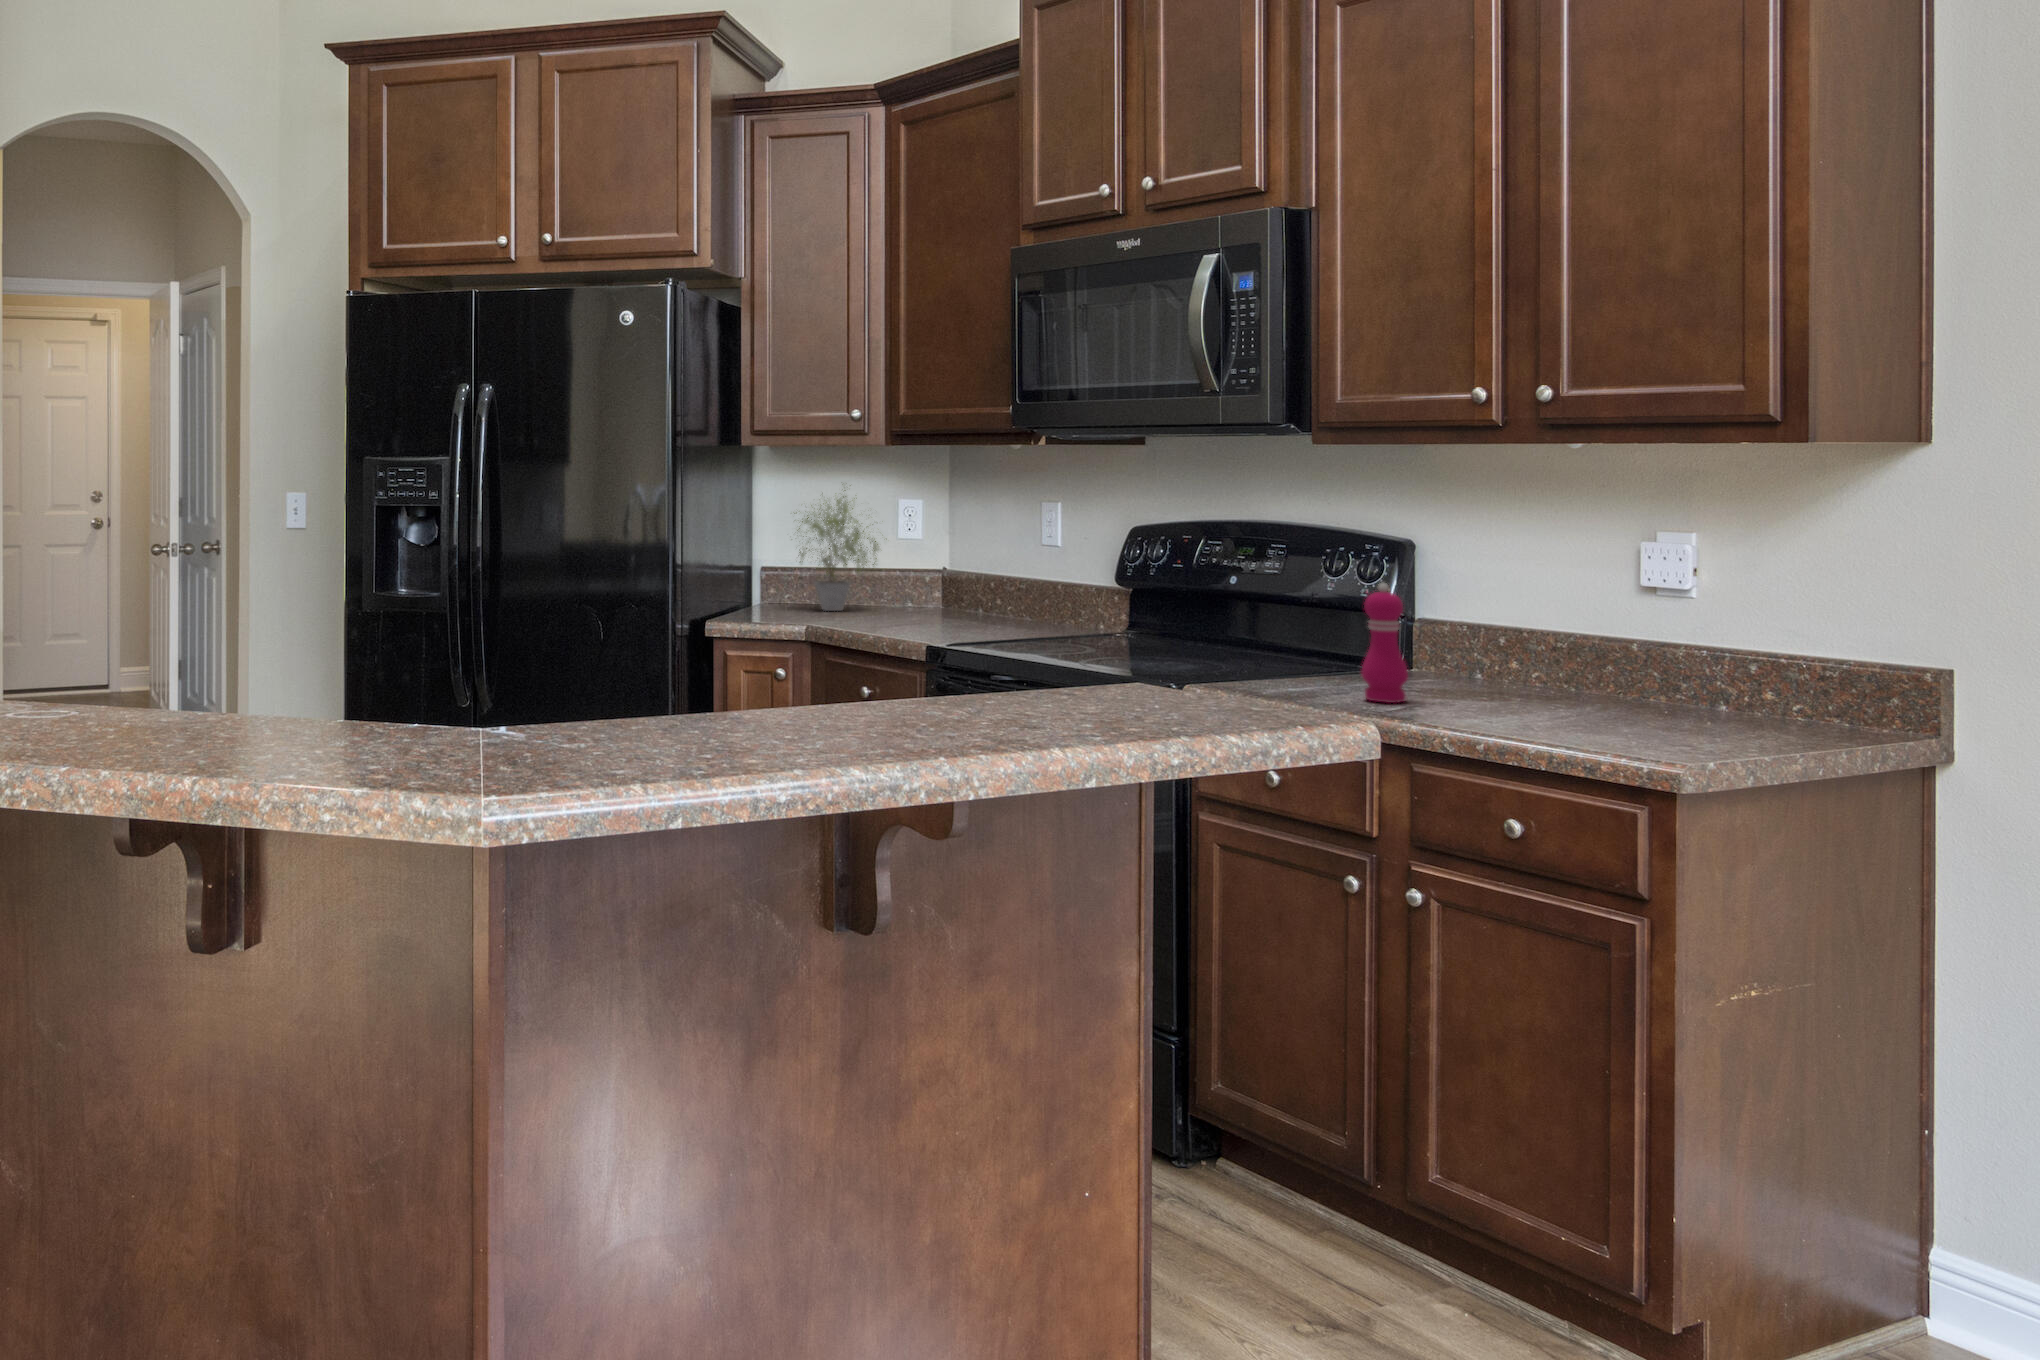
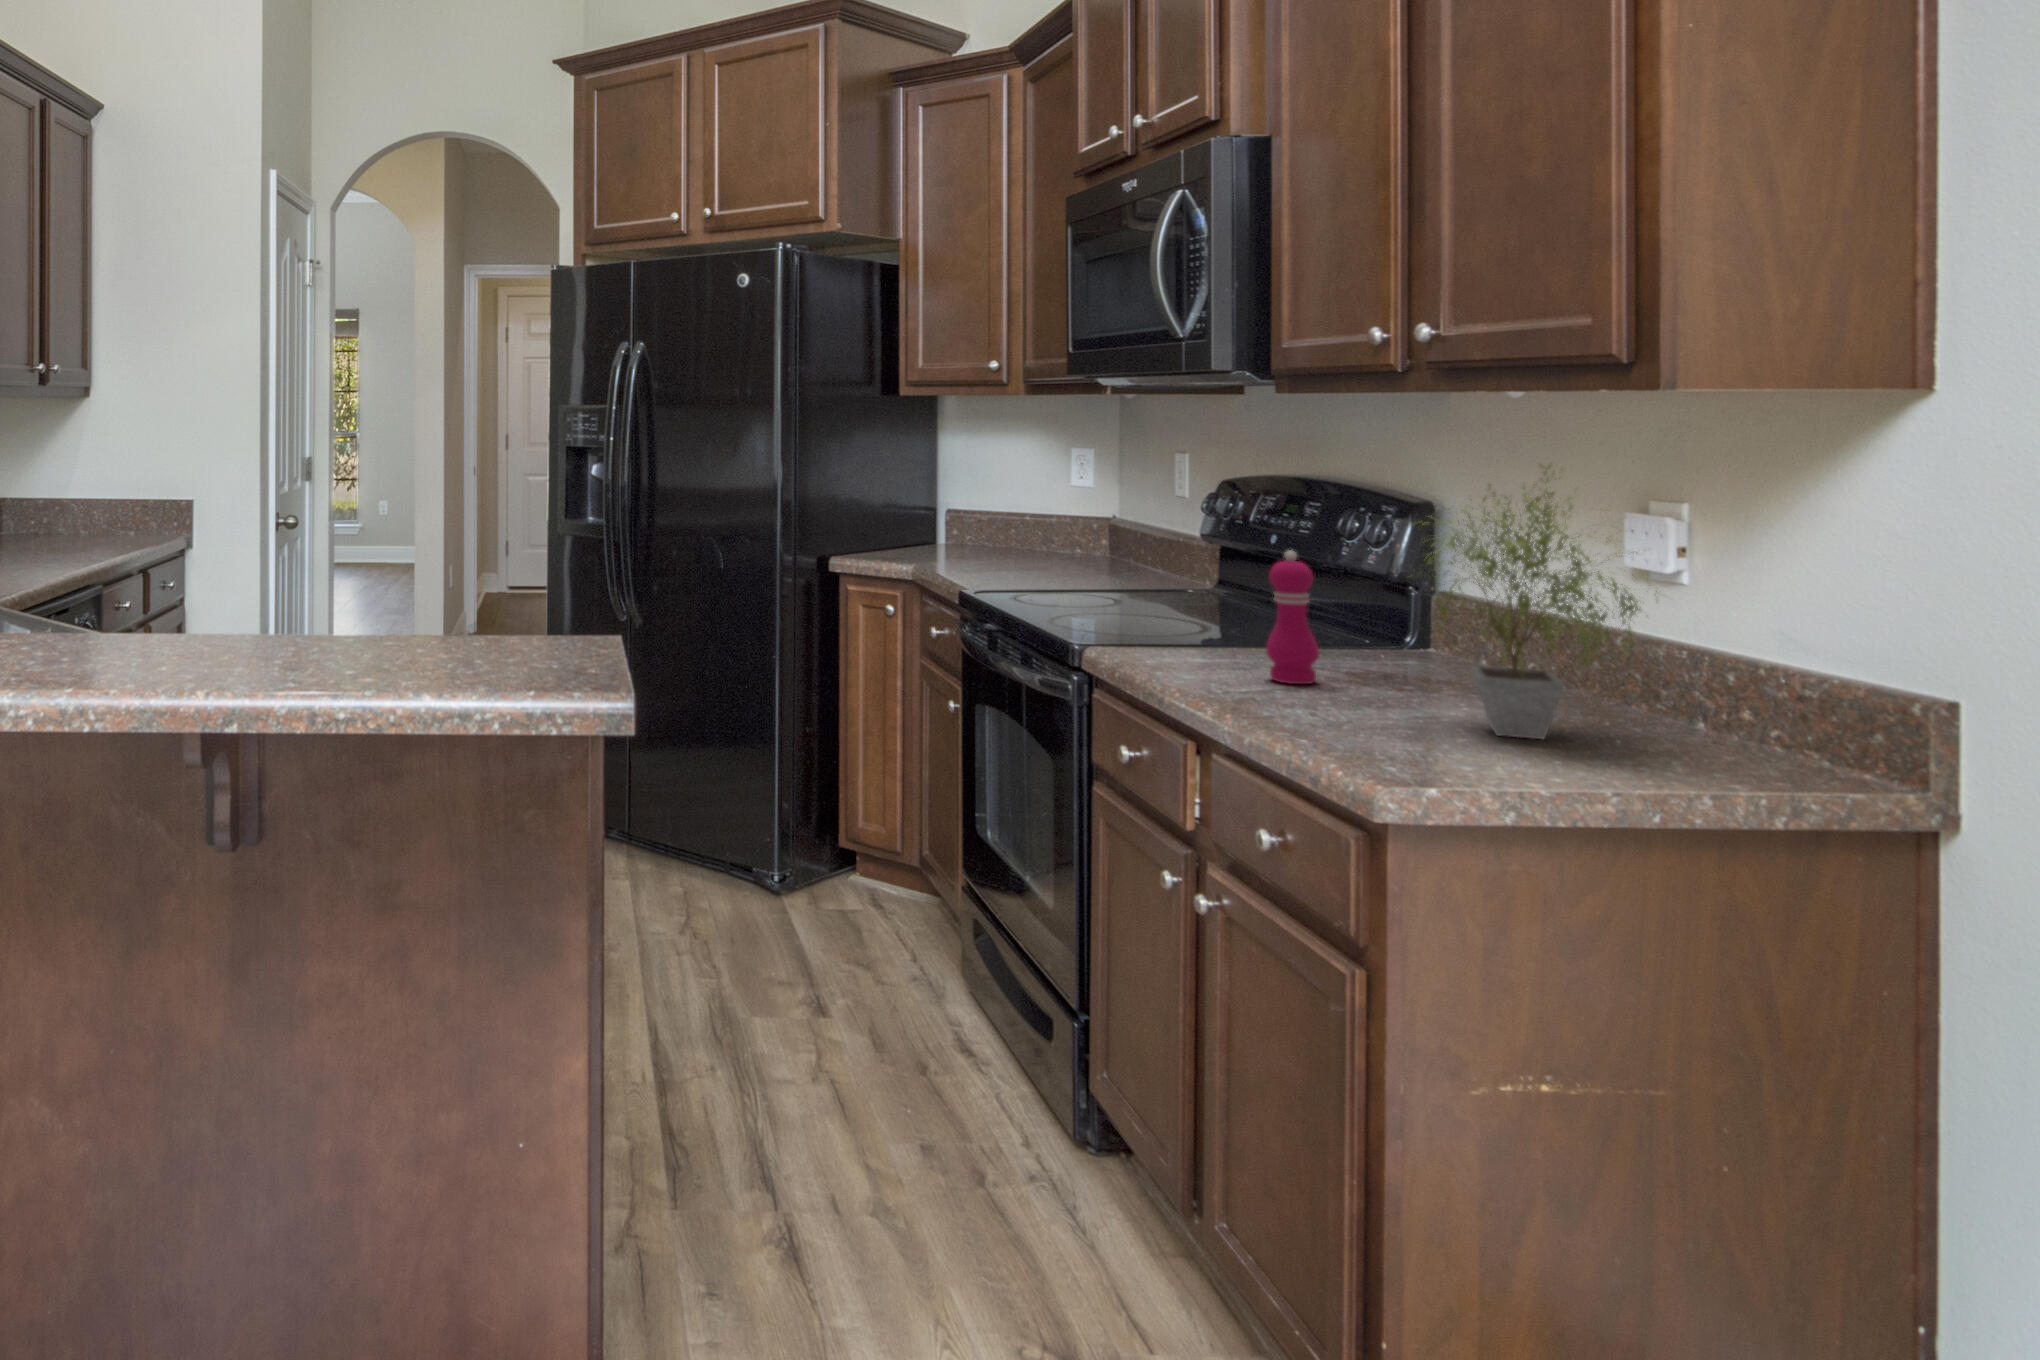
potted plant: present [794,490,879,611] -> present [1413,463,1657,739]

